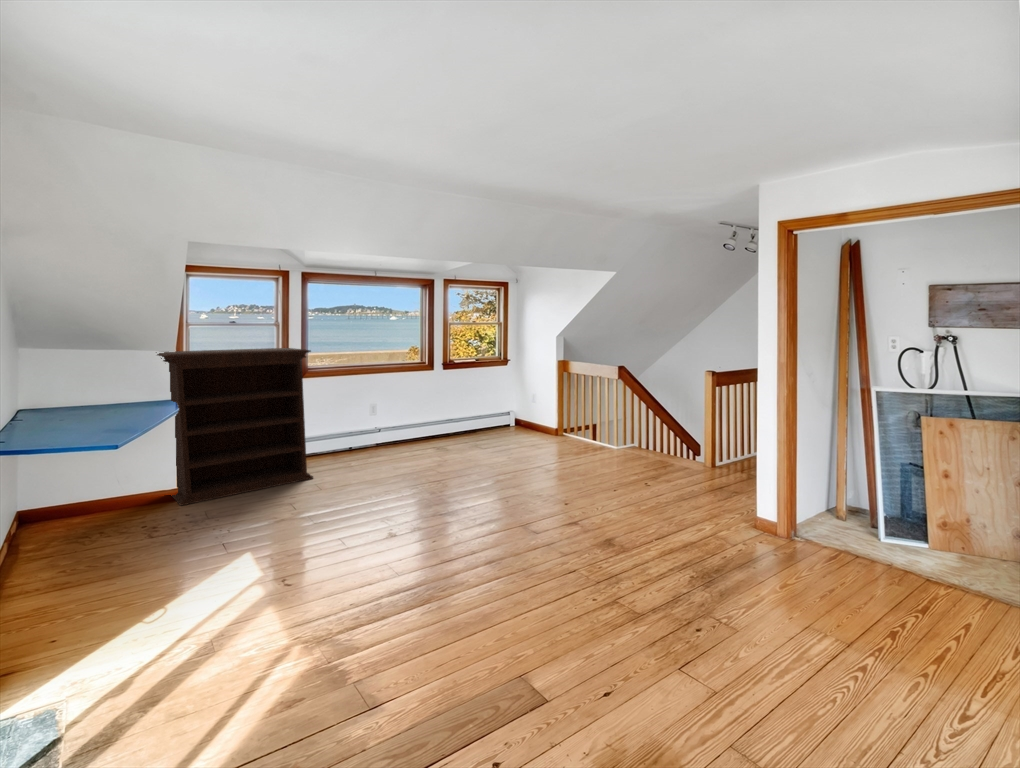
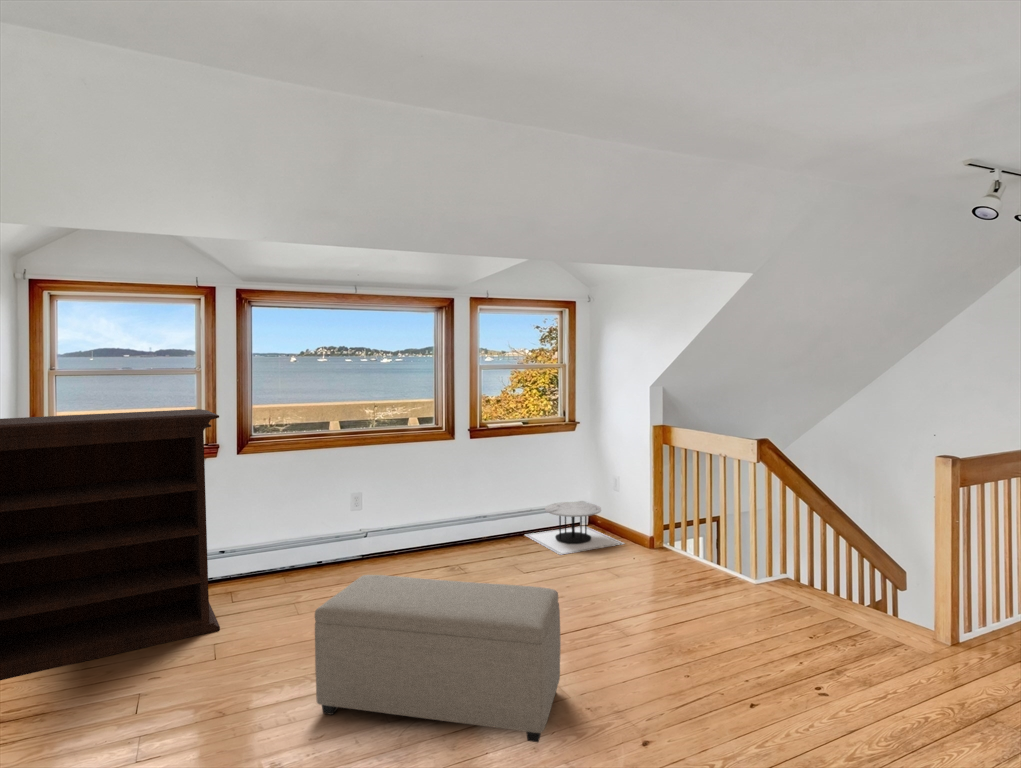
side table: none [477,411,541,441] -> present [526,502,624,555]
ottoman: none [396,437,520,505] -> present [315,575,561,742]

